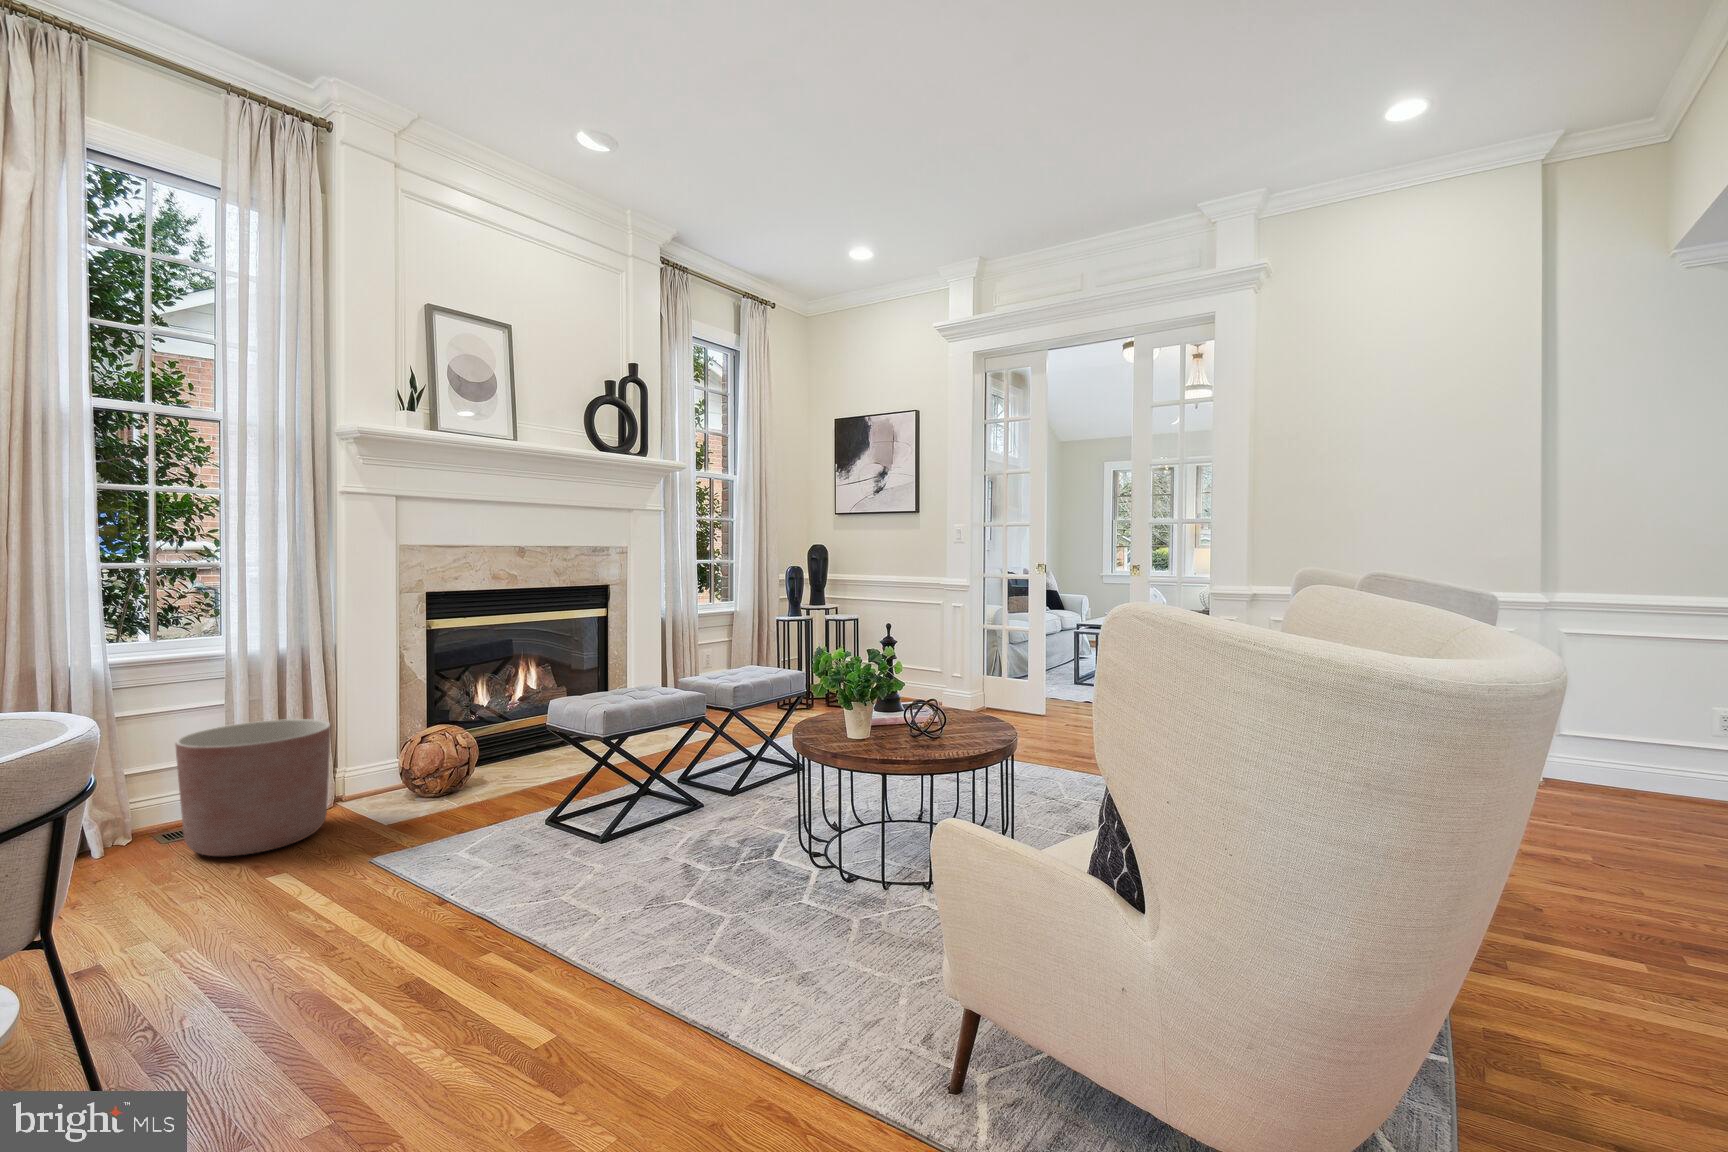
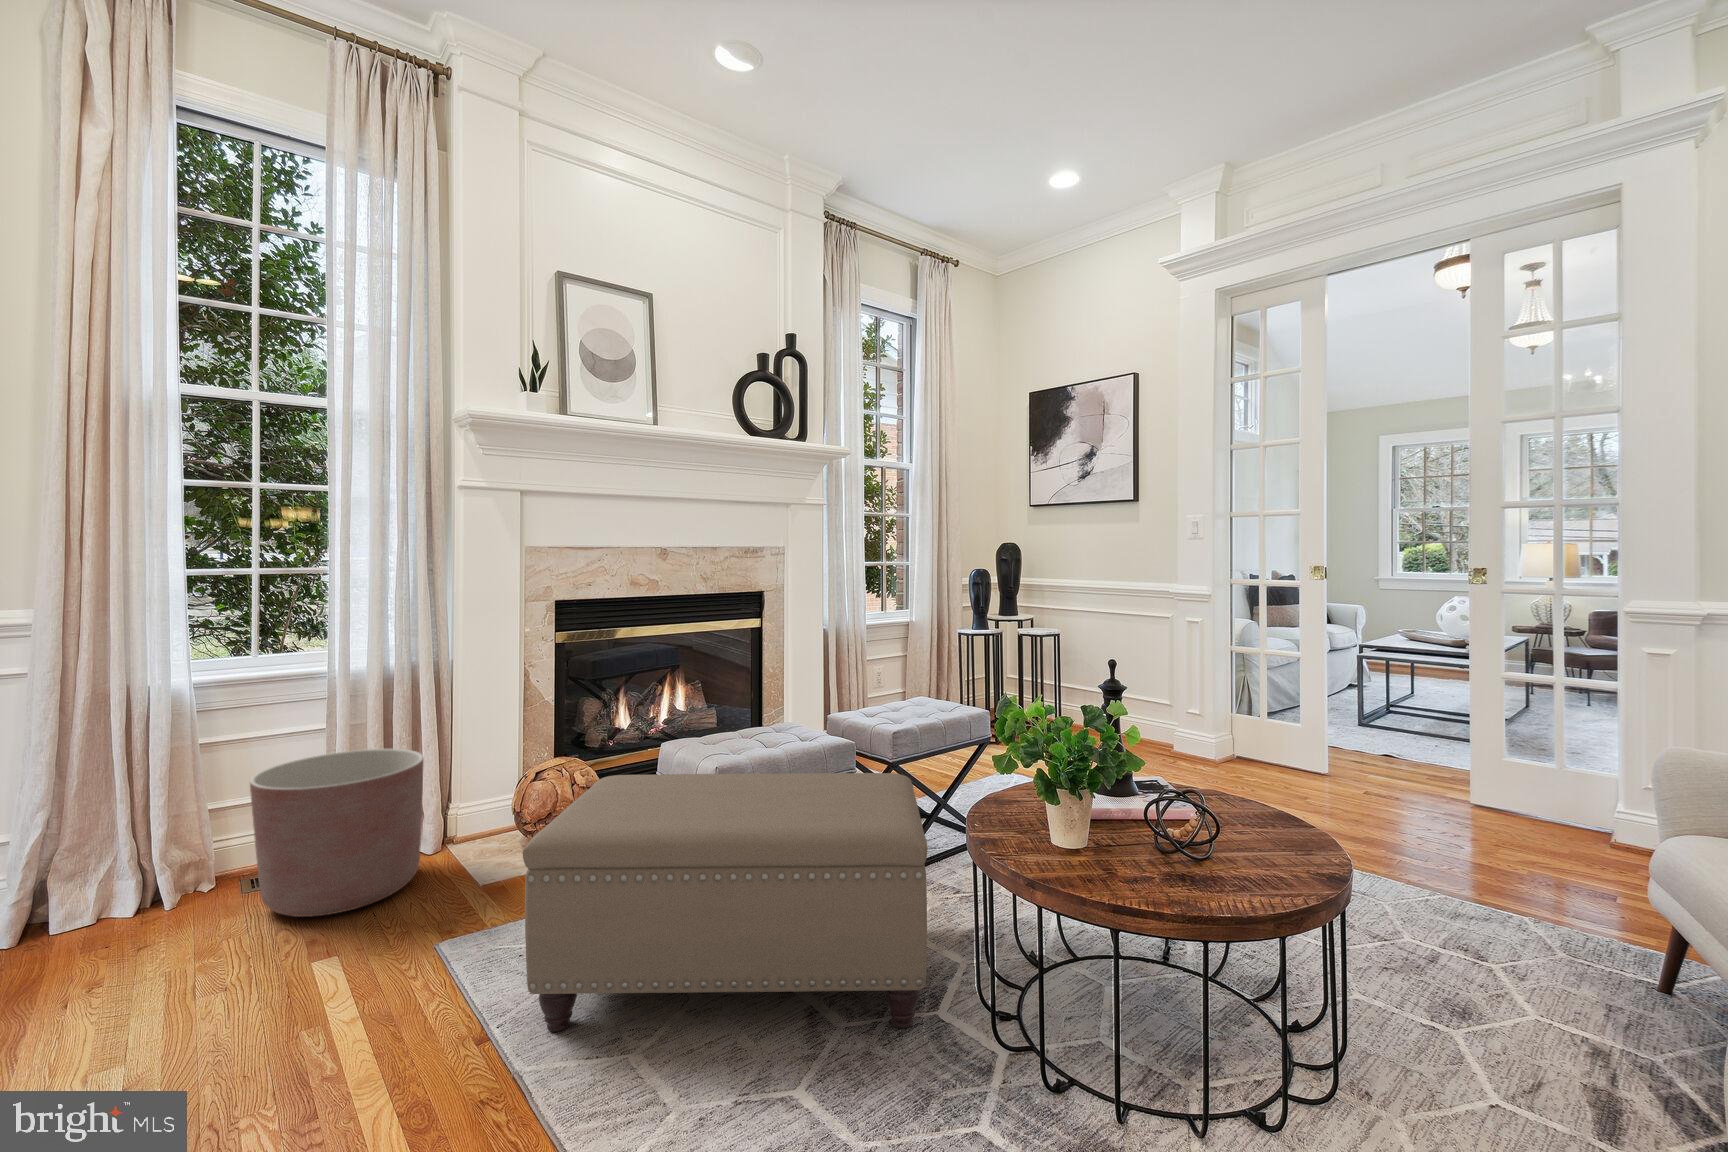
ottoman: none [477,710,766,893] -> present [523,773,927,1032]

